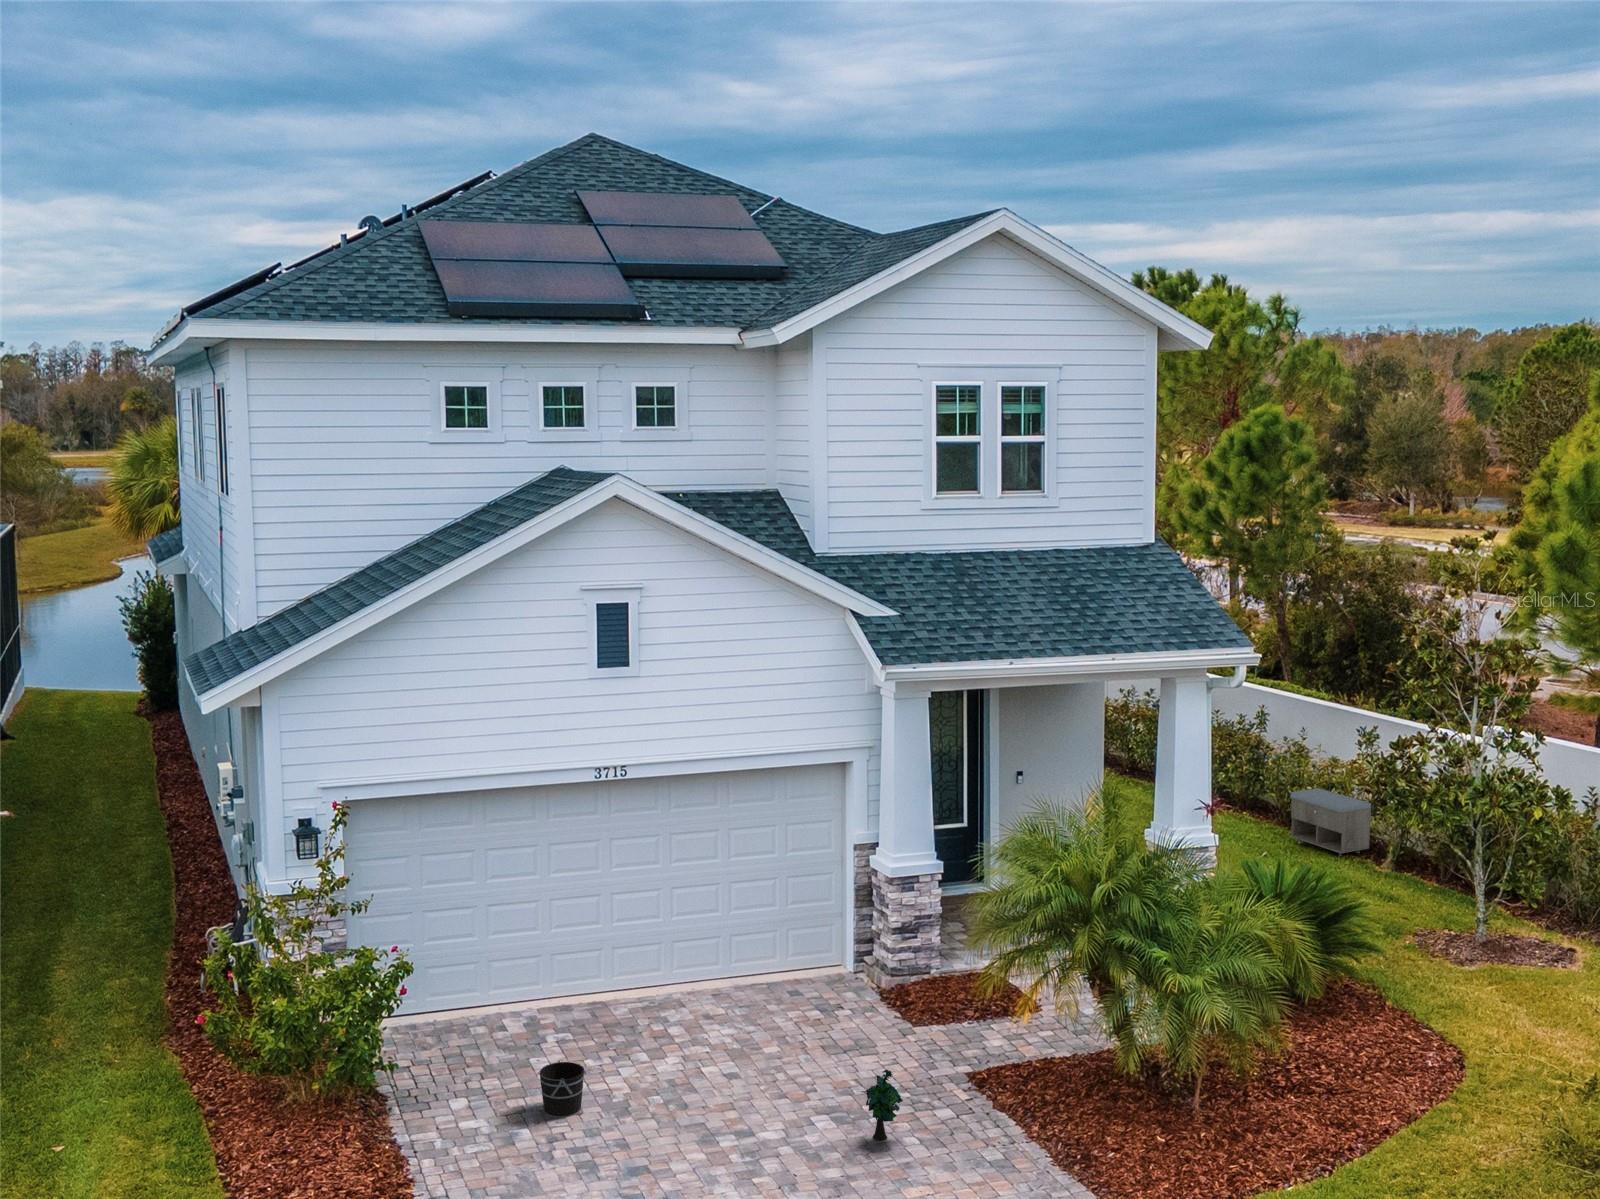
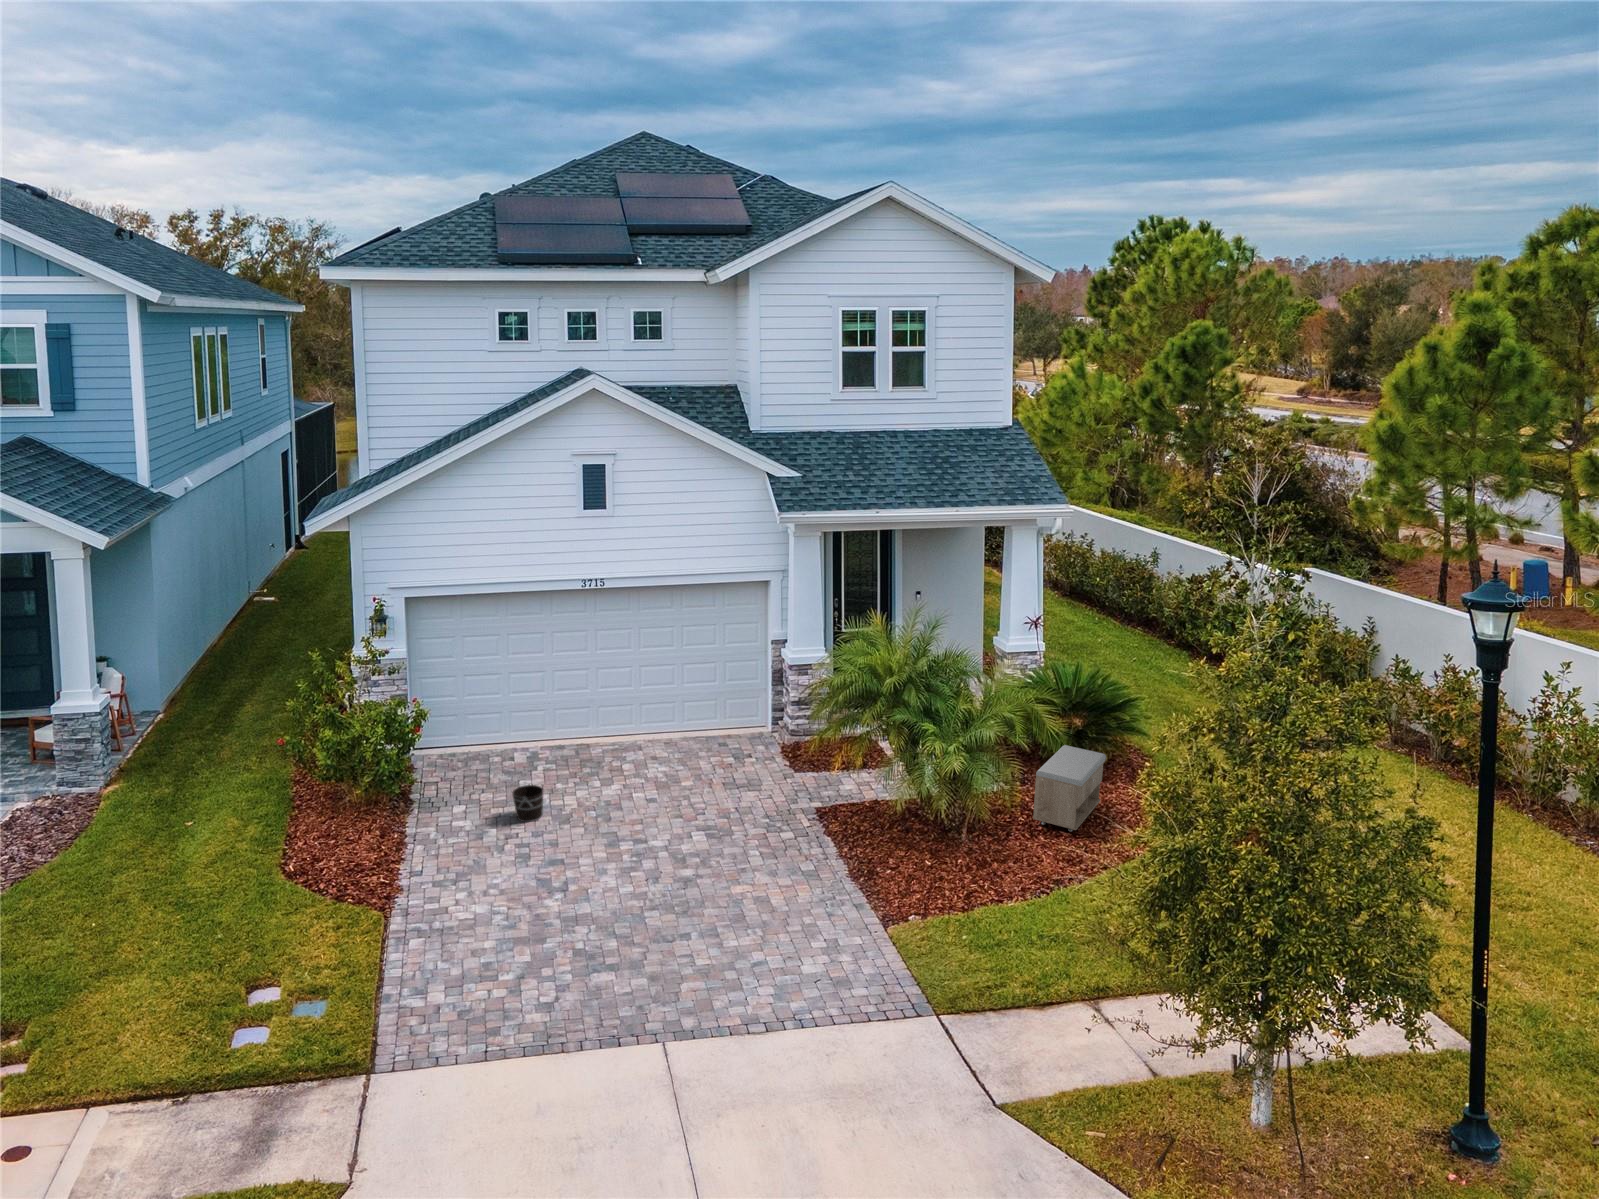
storage bench: present [1290,788,1371,856] -> present [1033,745,1106,831]
decorative plant: present [862,1070,903,1141] -> none [719,802,748,849]

